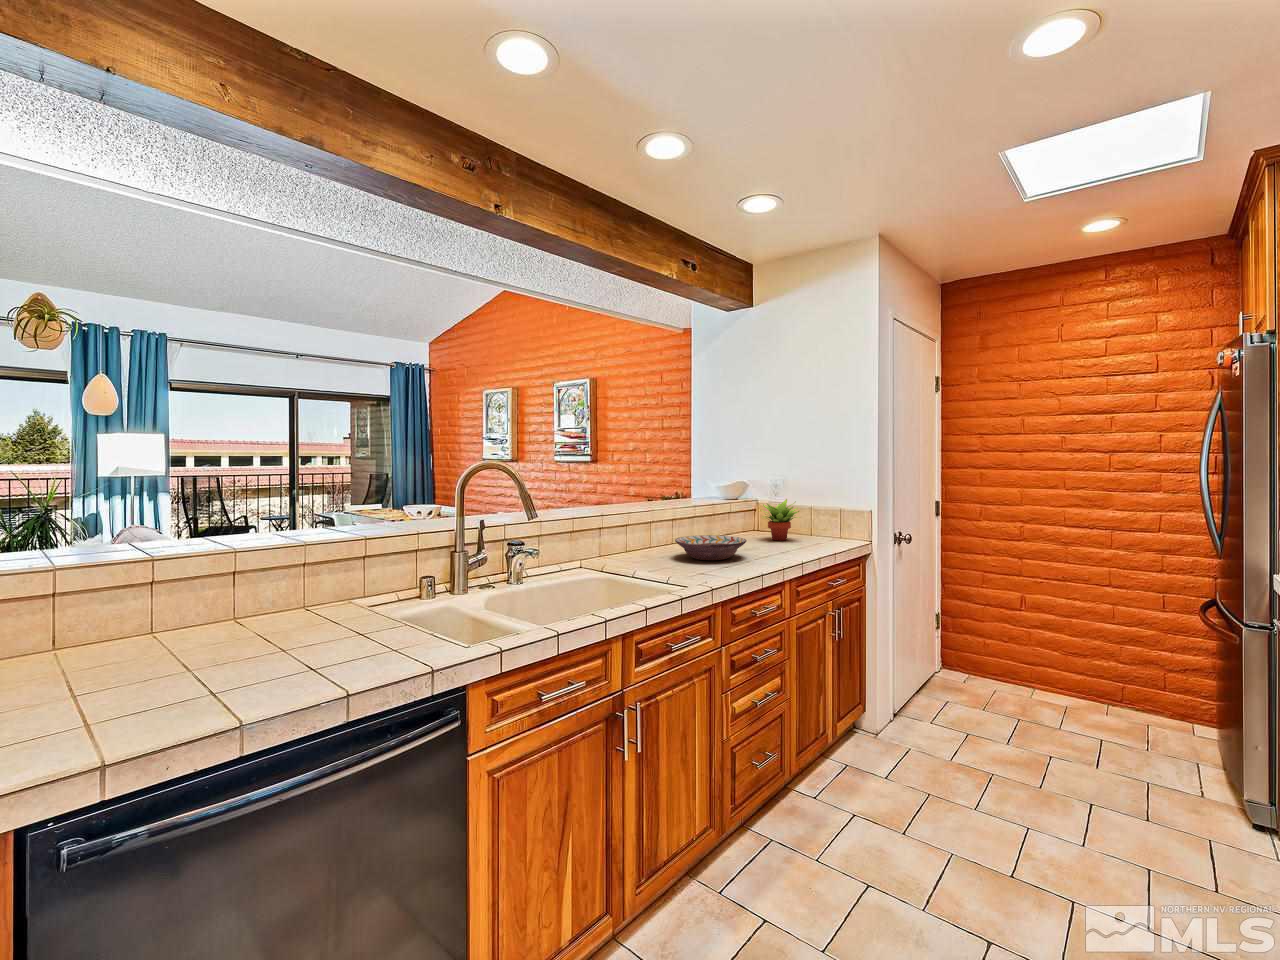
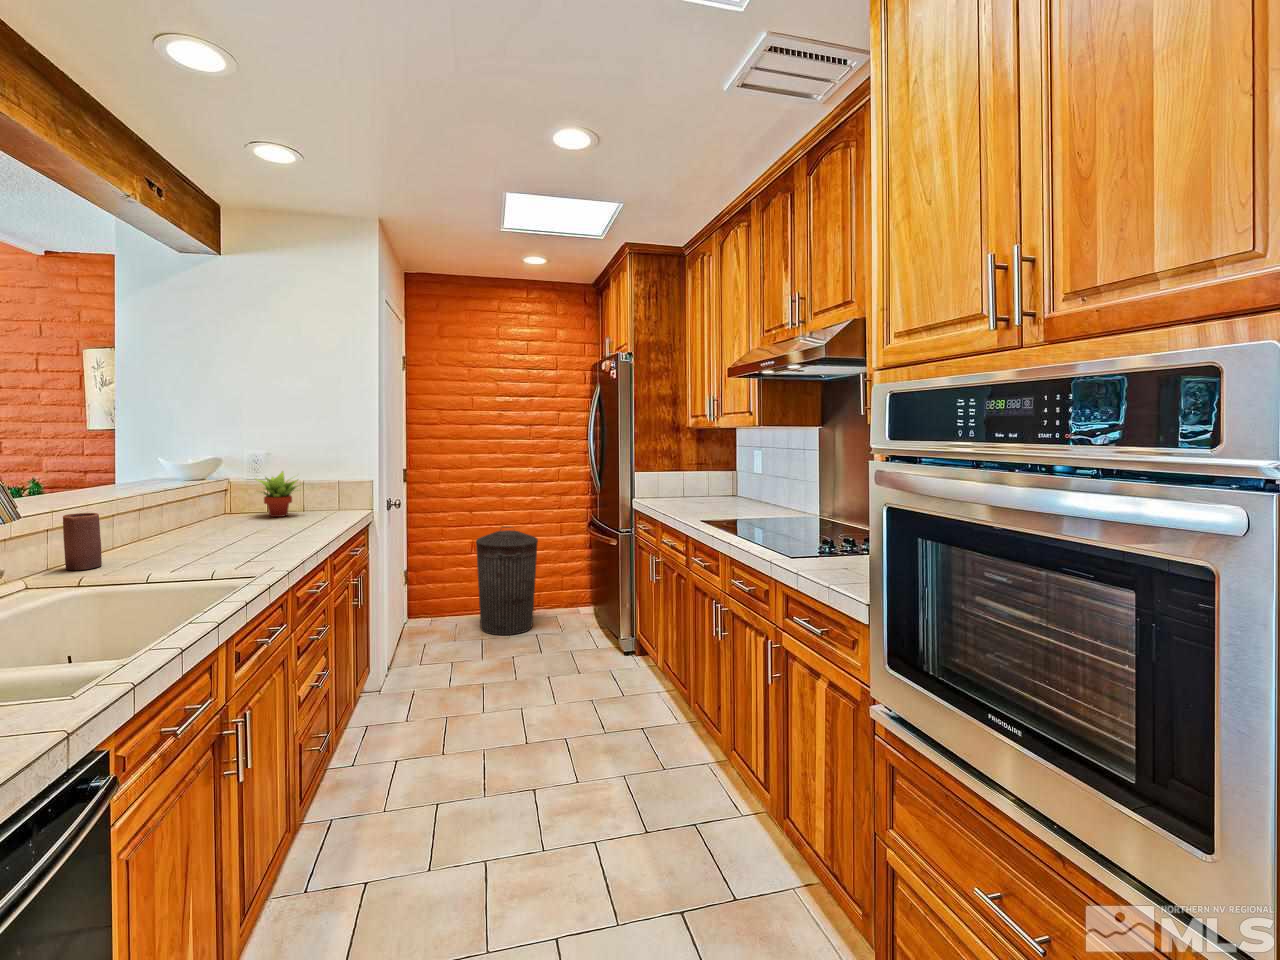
candle: none [605,522,625,563] -> present [63,513,102,570]
decorative bowl: present [675,535,747,560] -> none [172,517,273,548]
trash can: none [1017,582,1114,730] -> present [476,527,538,635]

